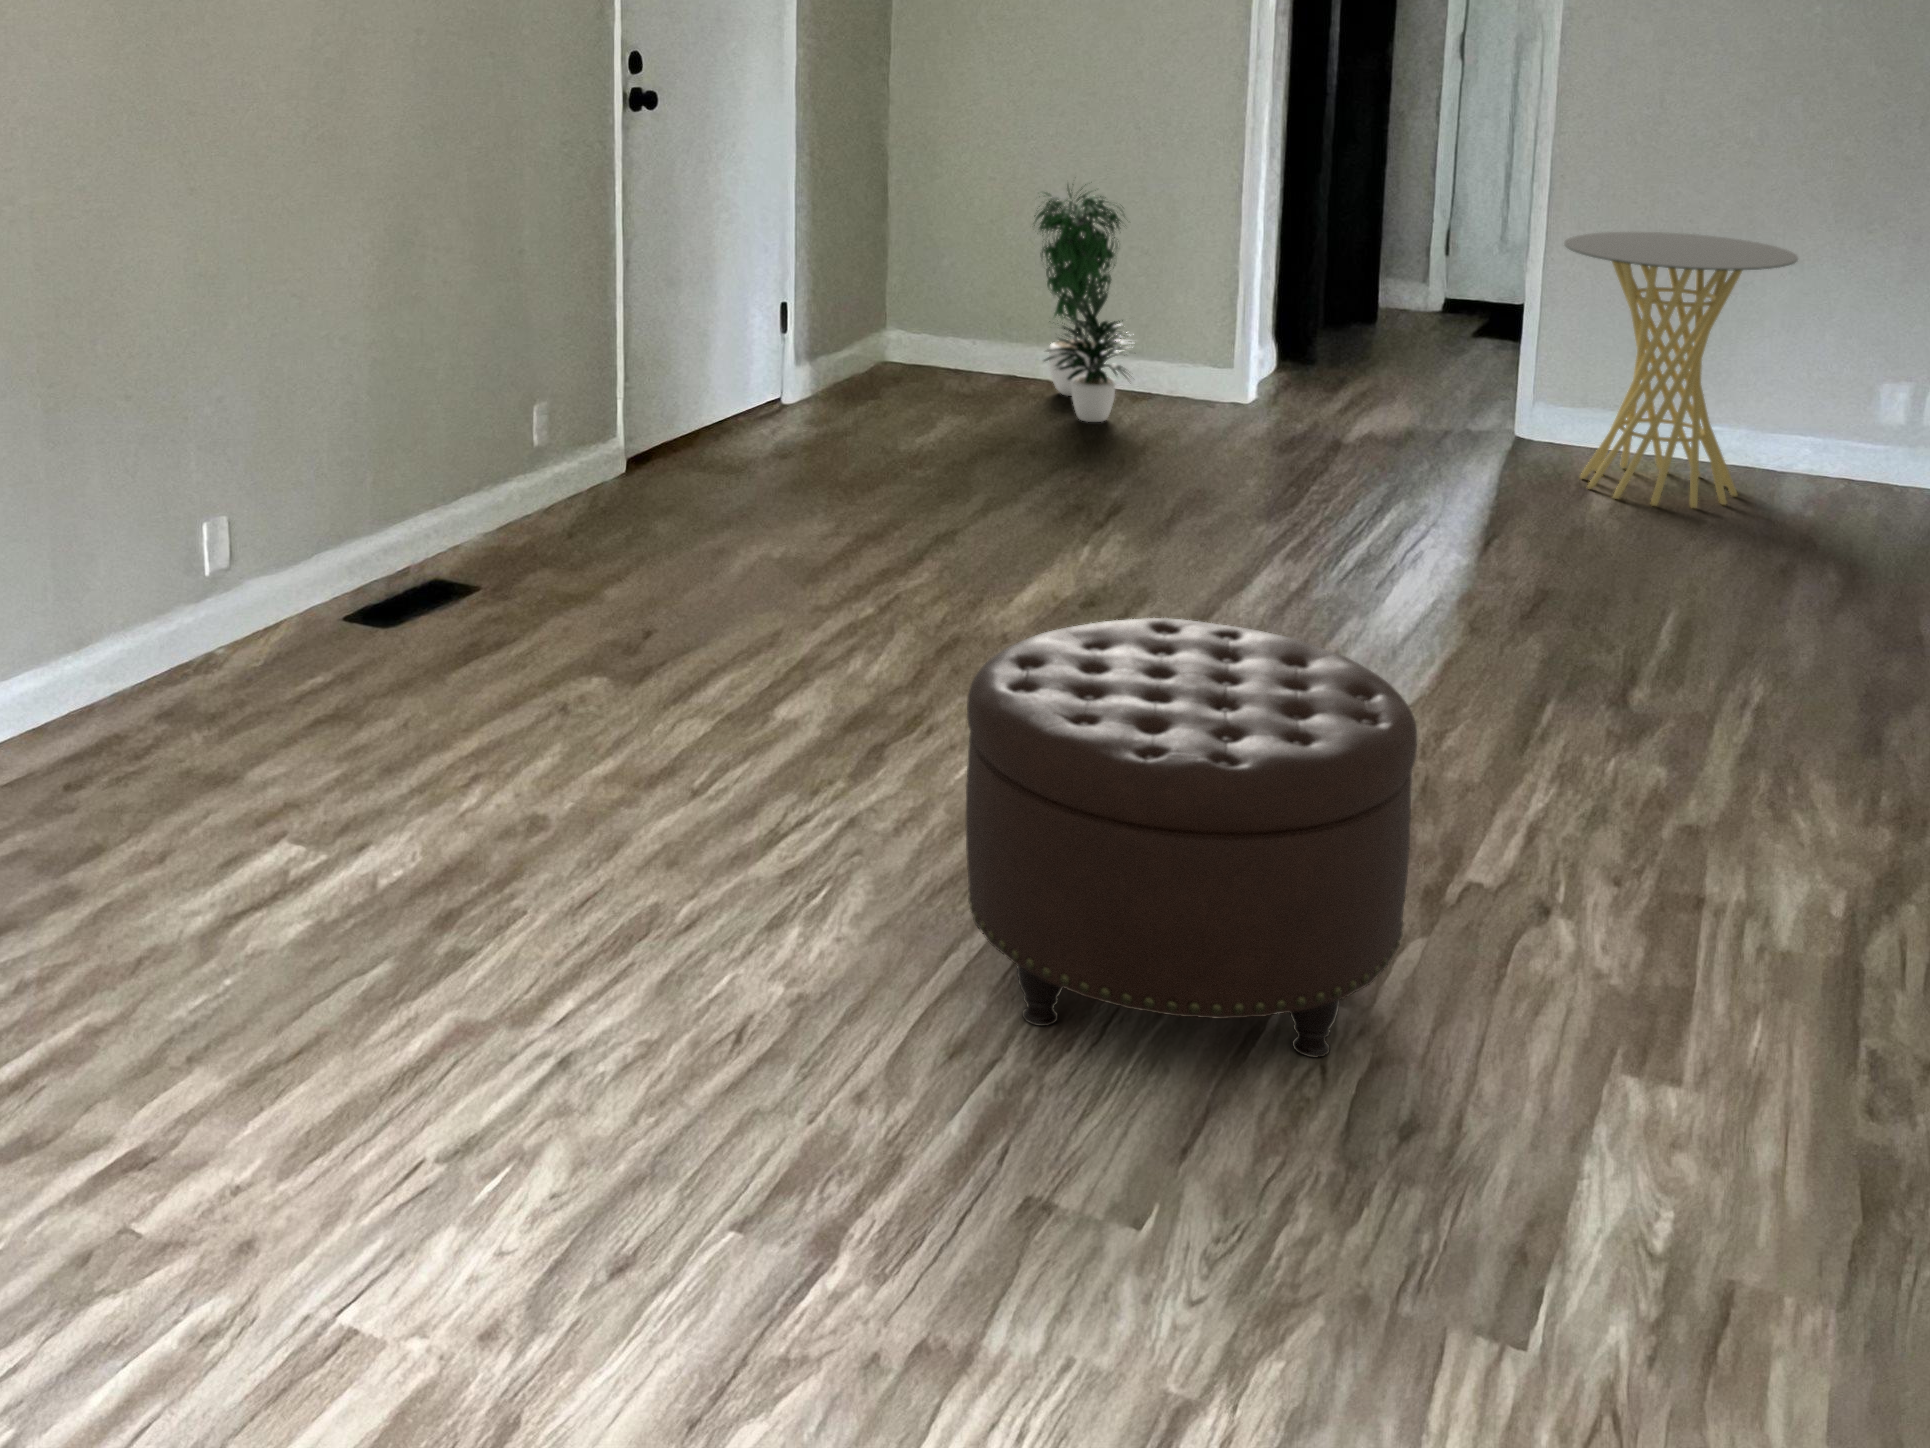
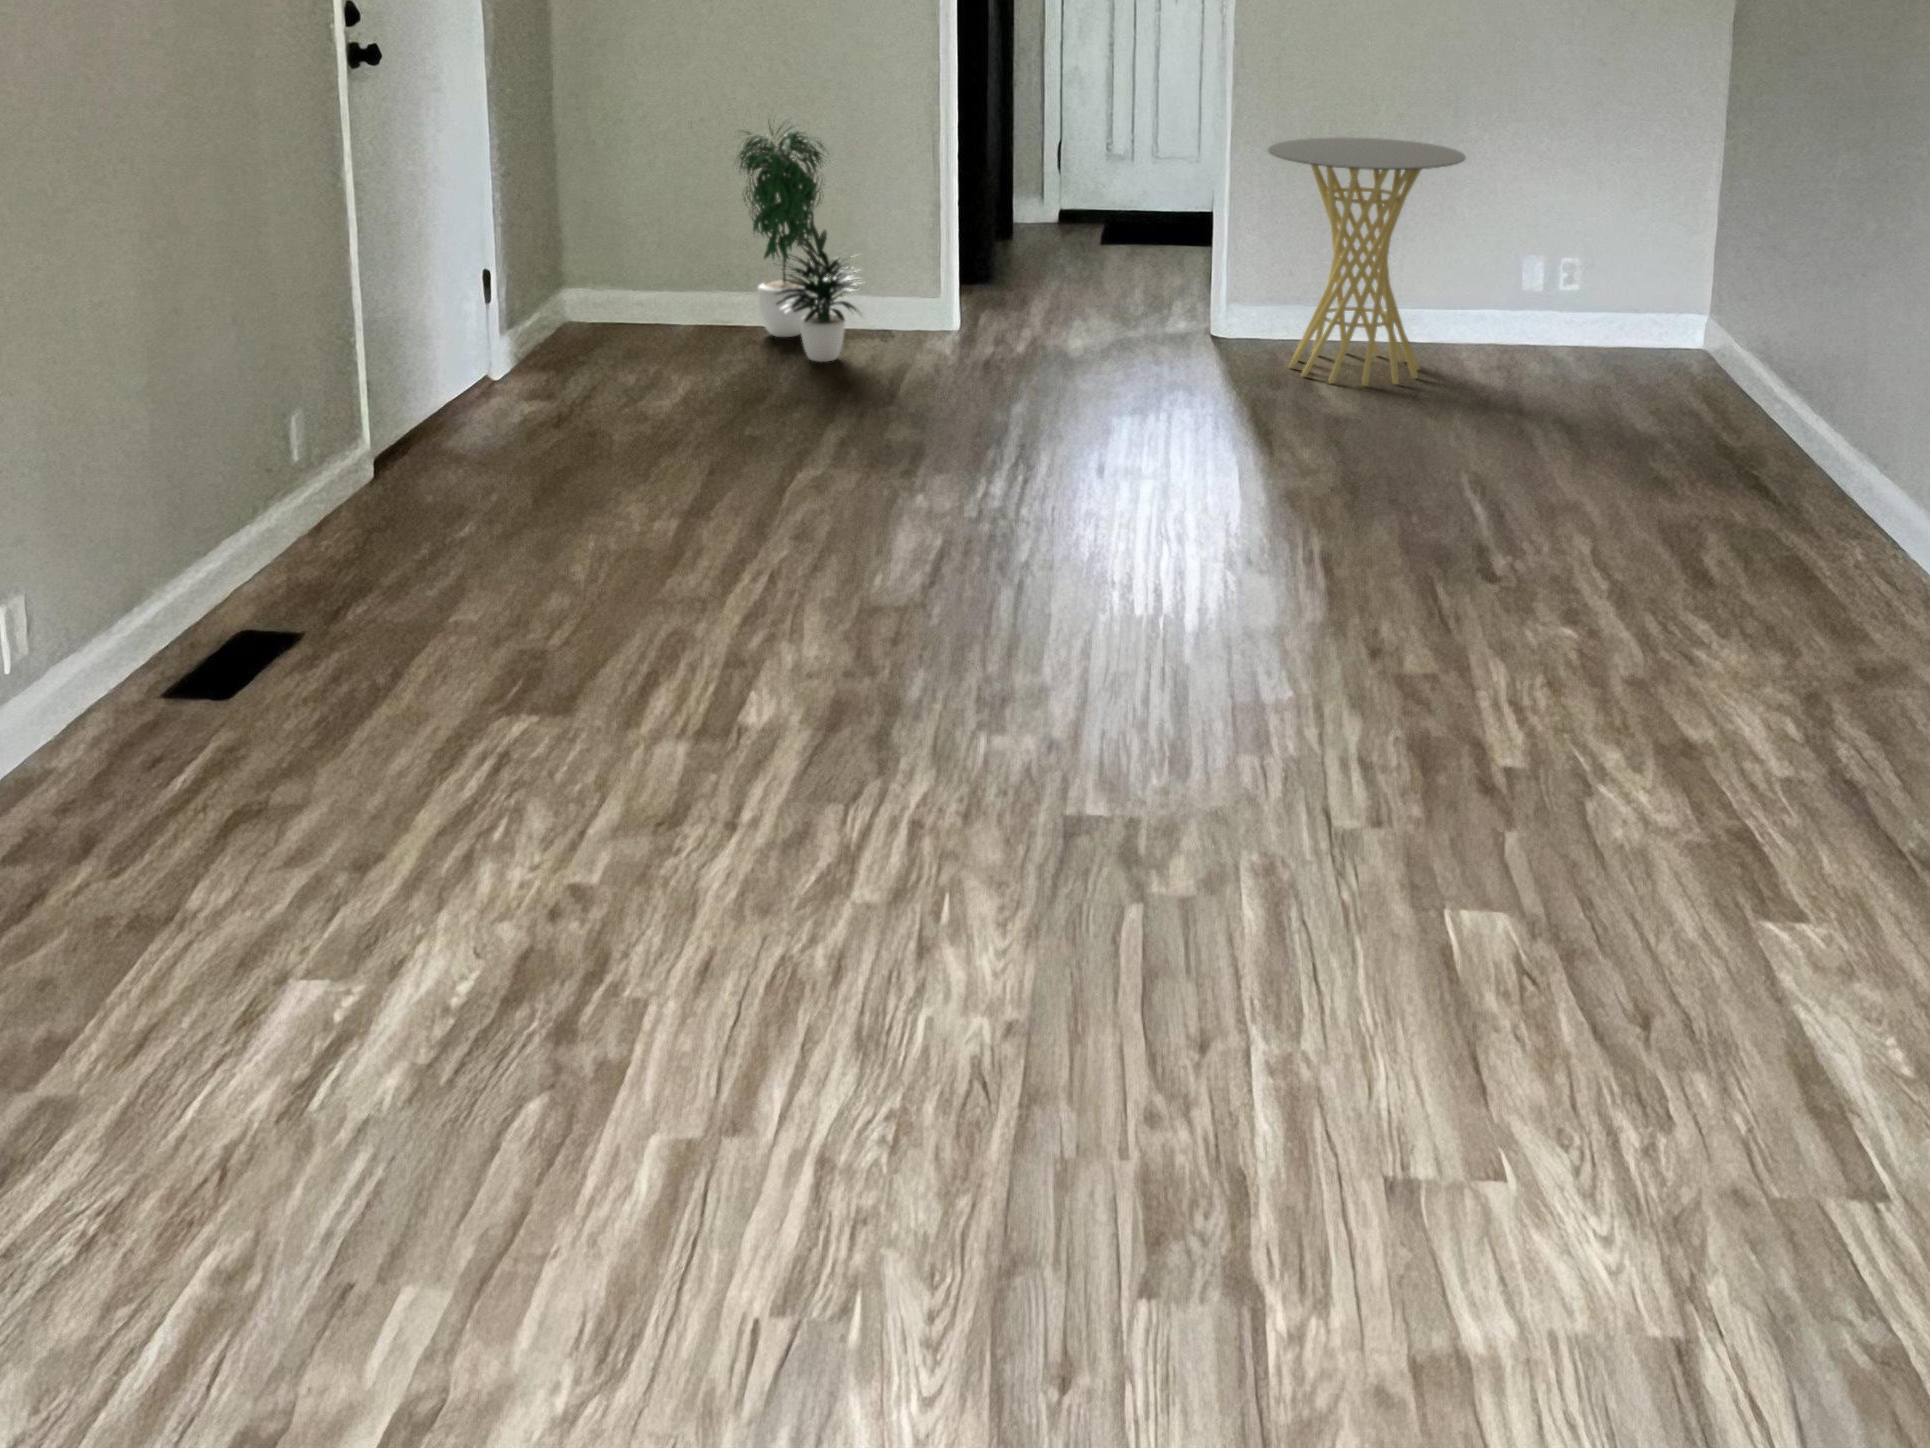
ottoman: present [966,618,1417,1057] -> none [1117,555,1569,993]

